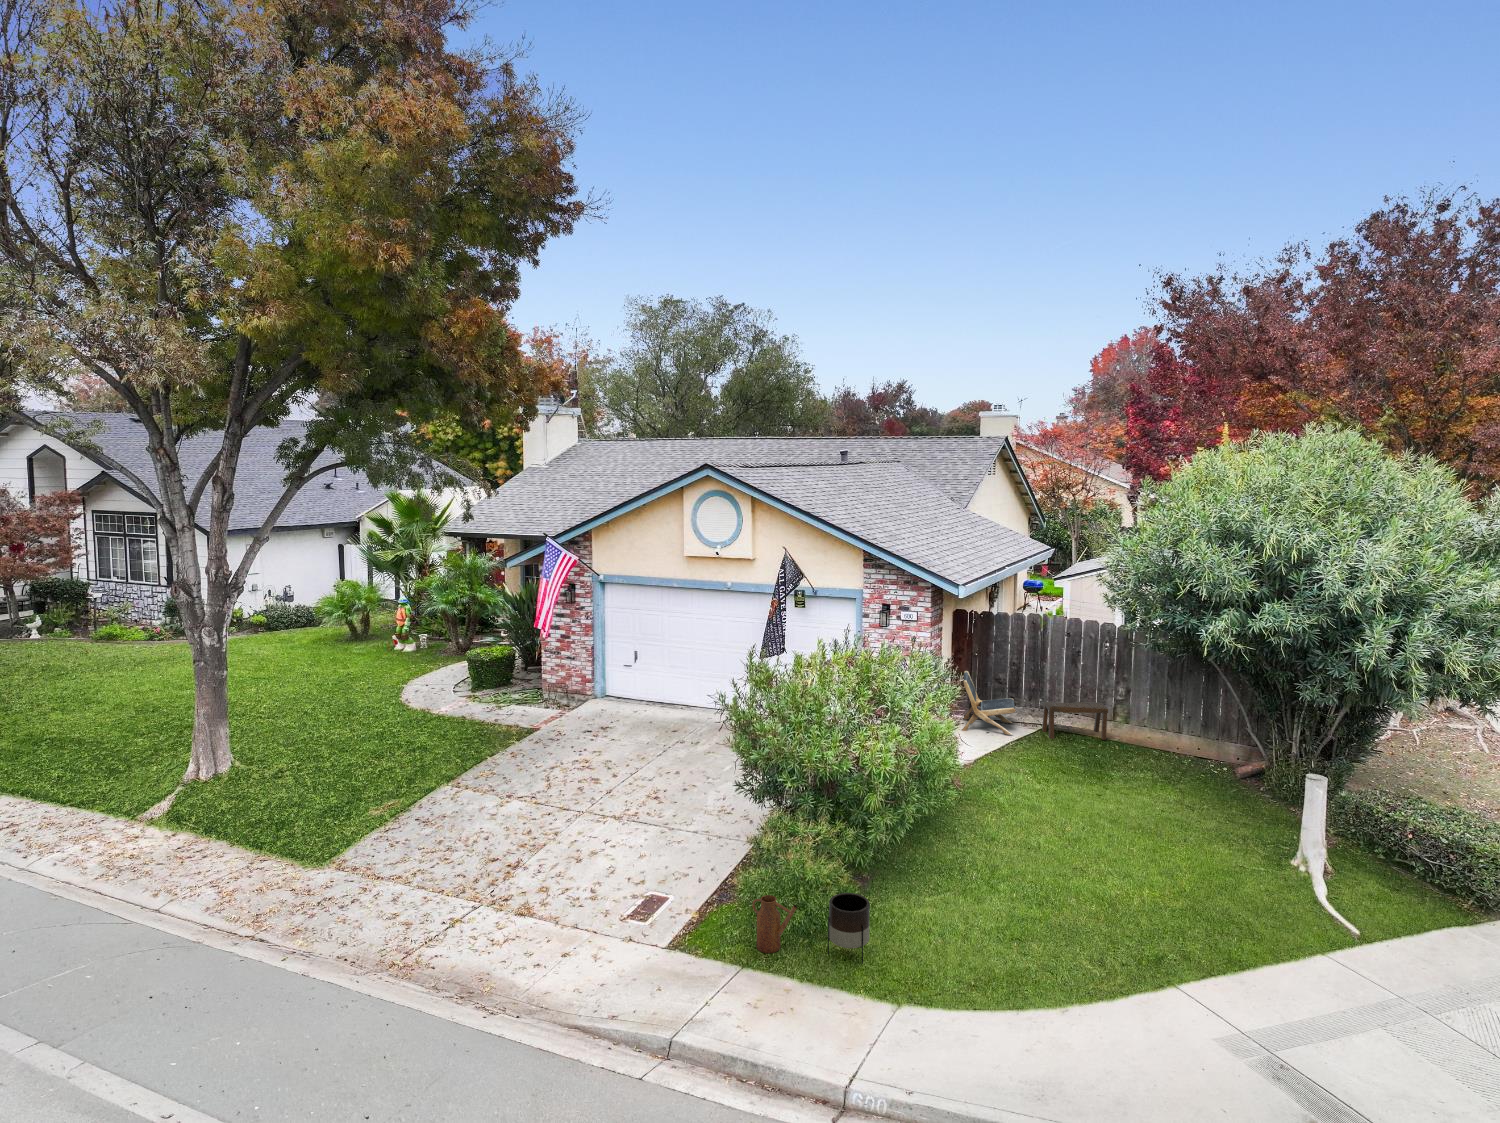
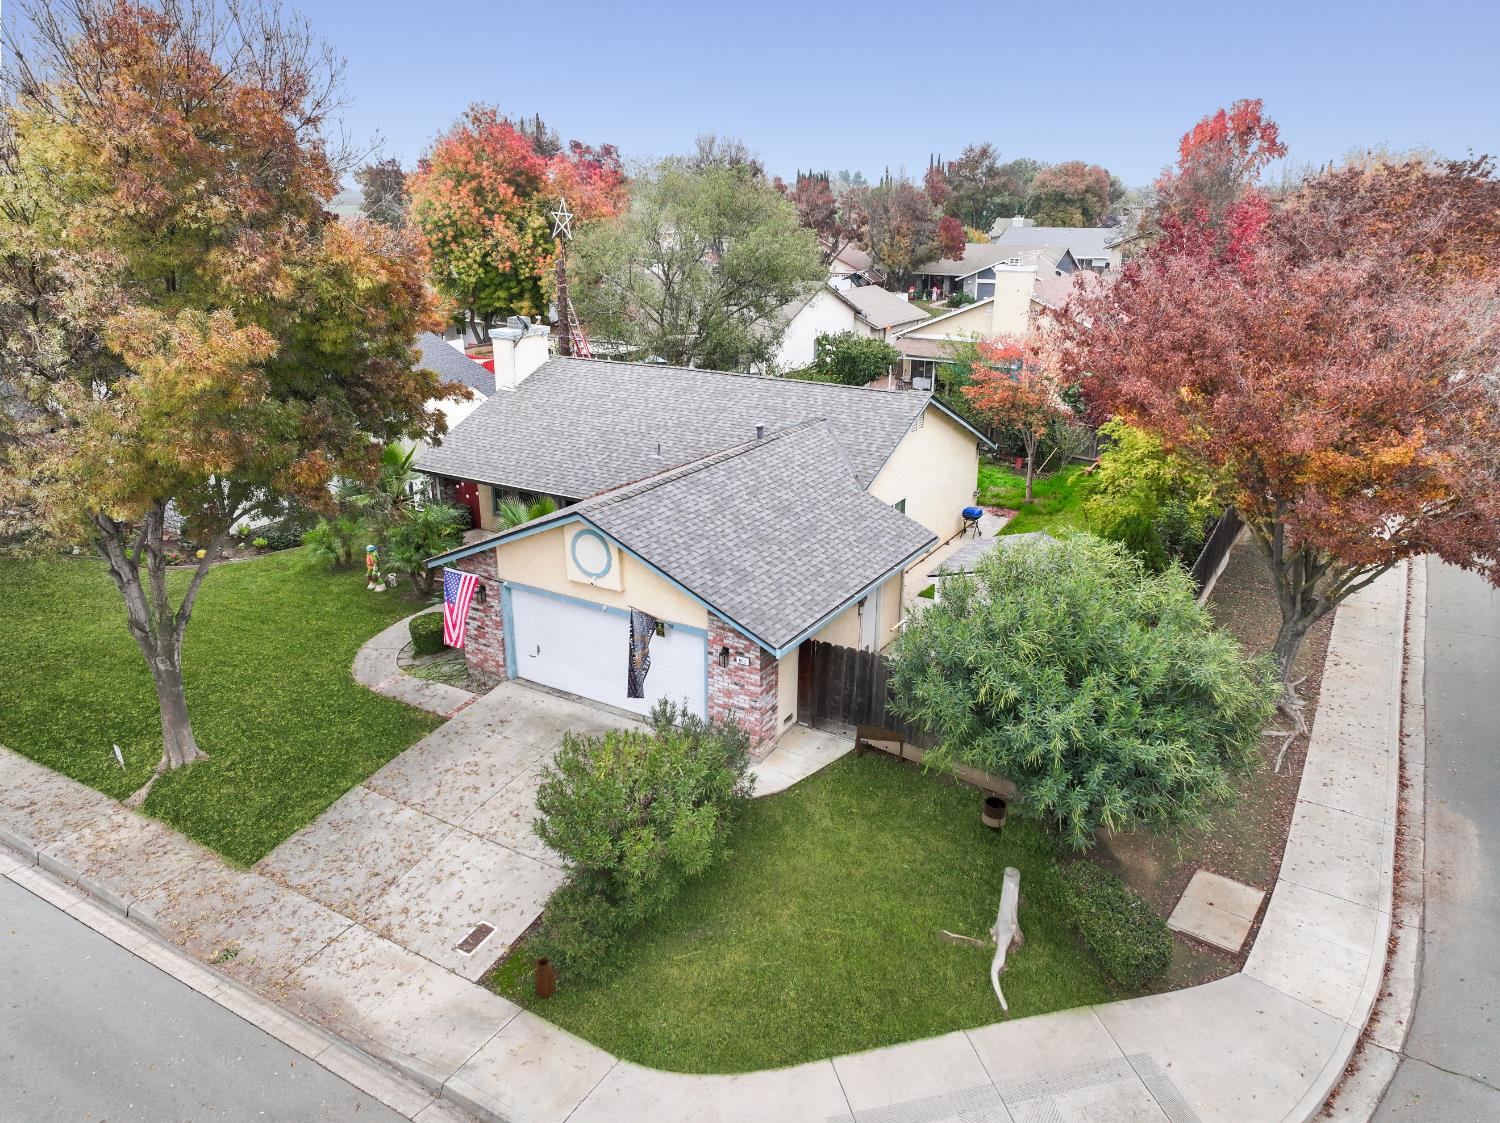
lounge chair: present [962,671,1016,735] -> none [787,692,836,753]
planter: present [828,893,870,964] -> present [980,796,1007,835]

